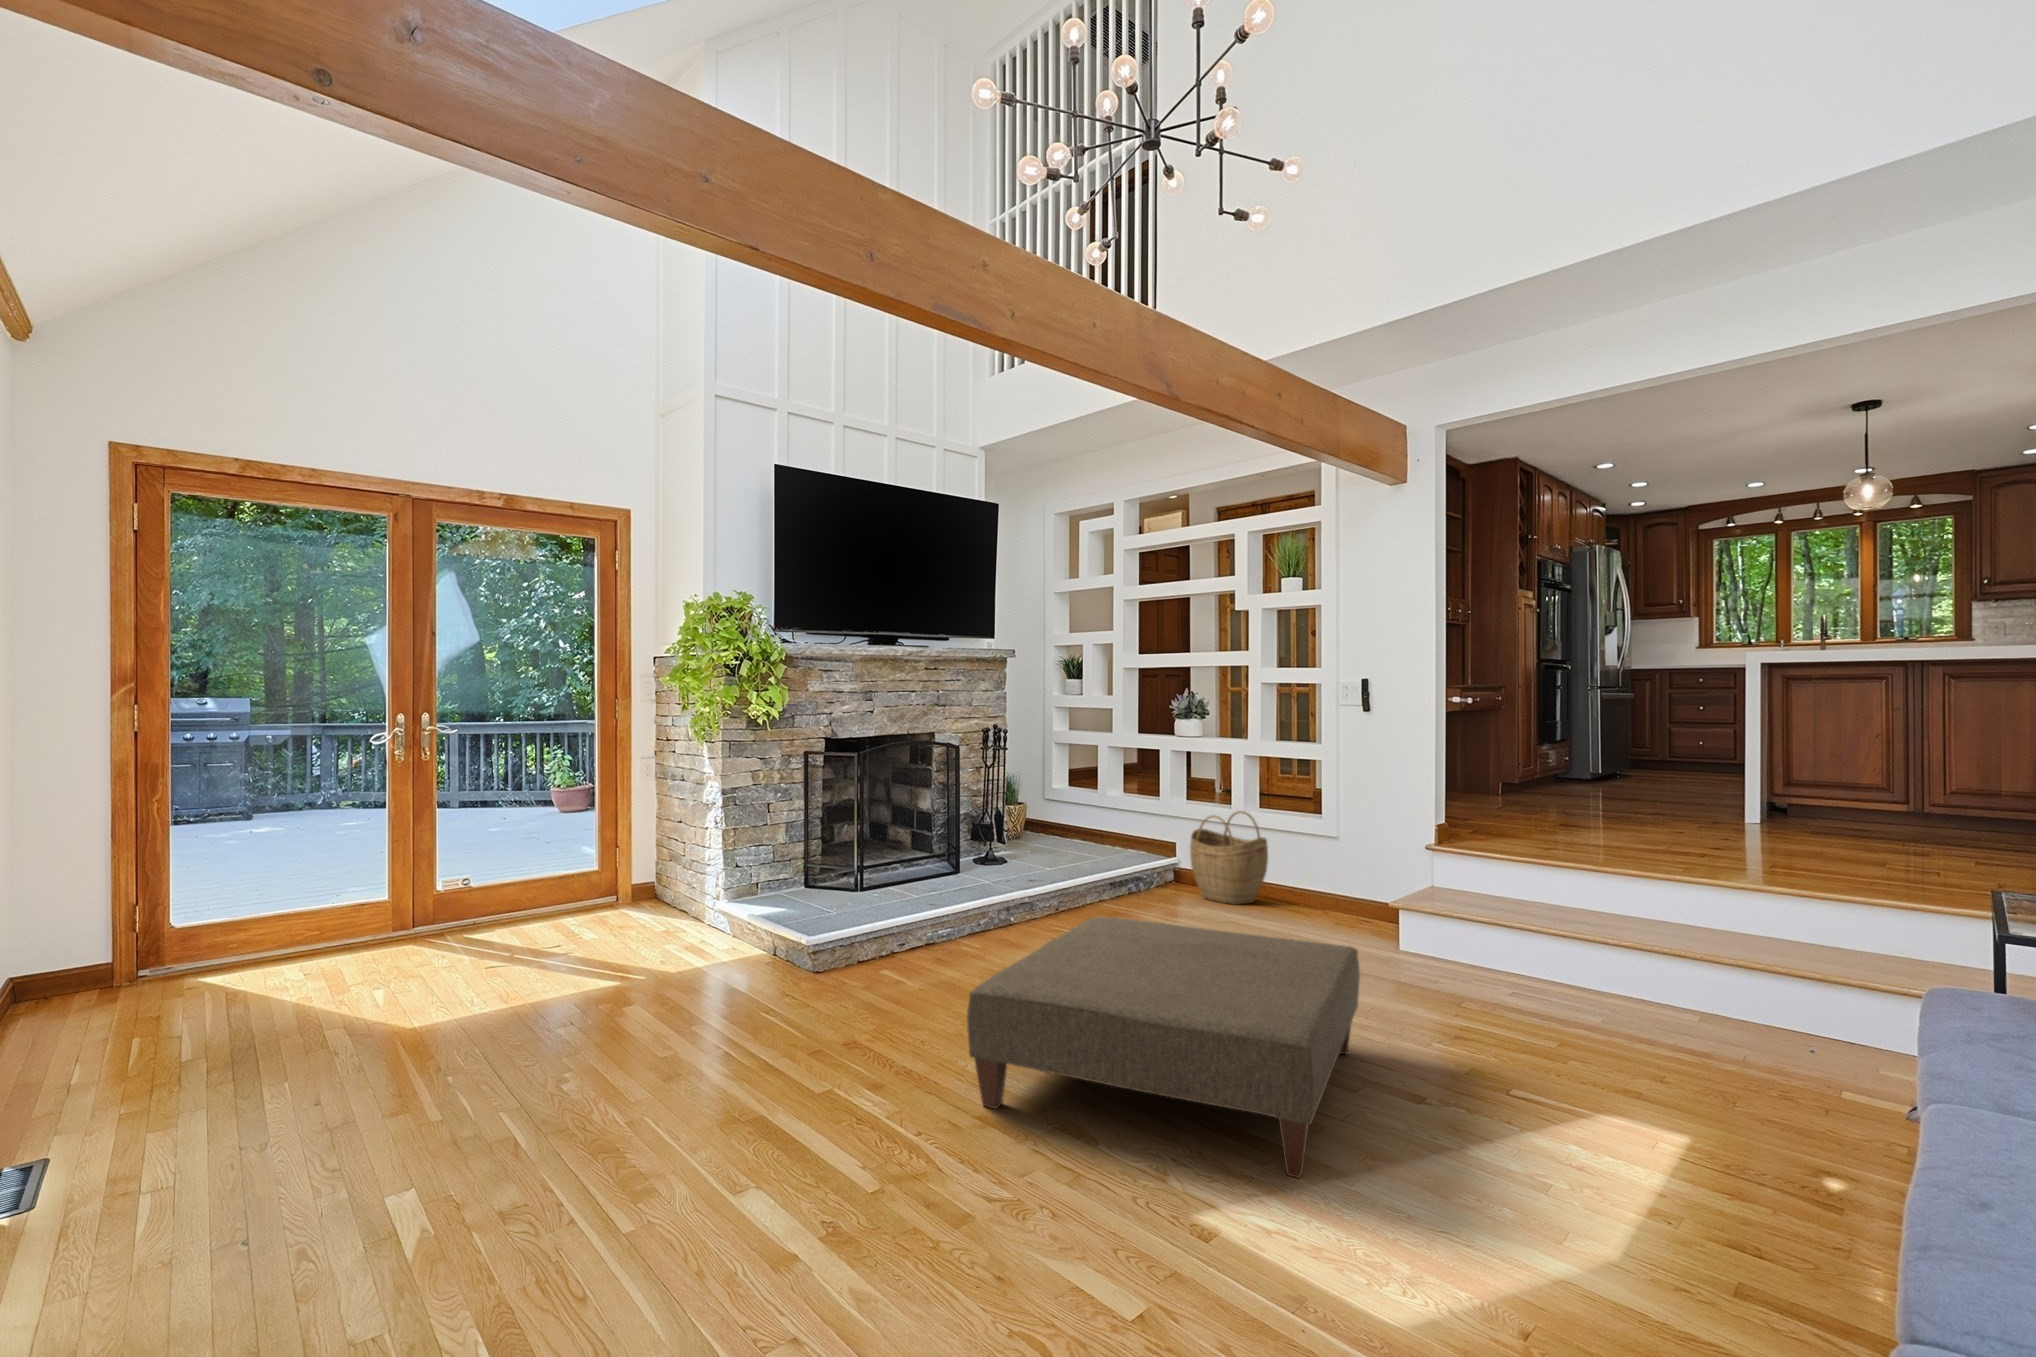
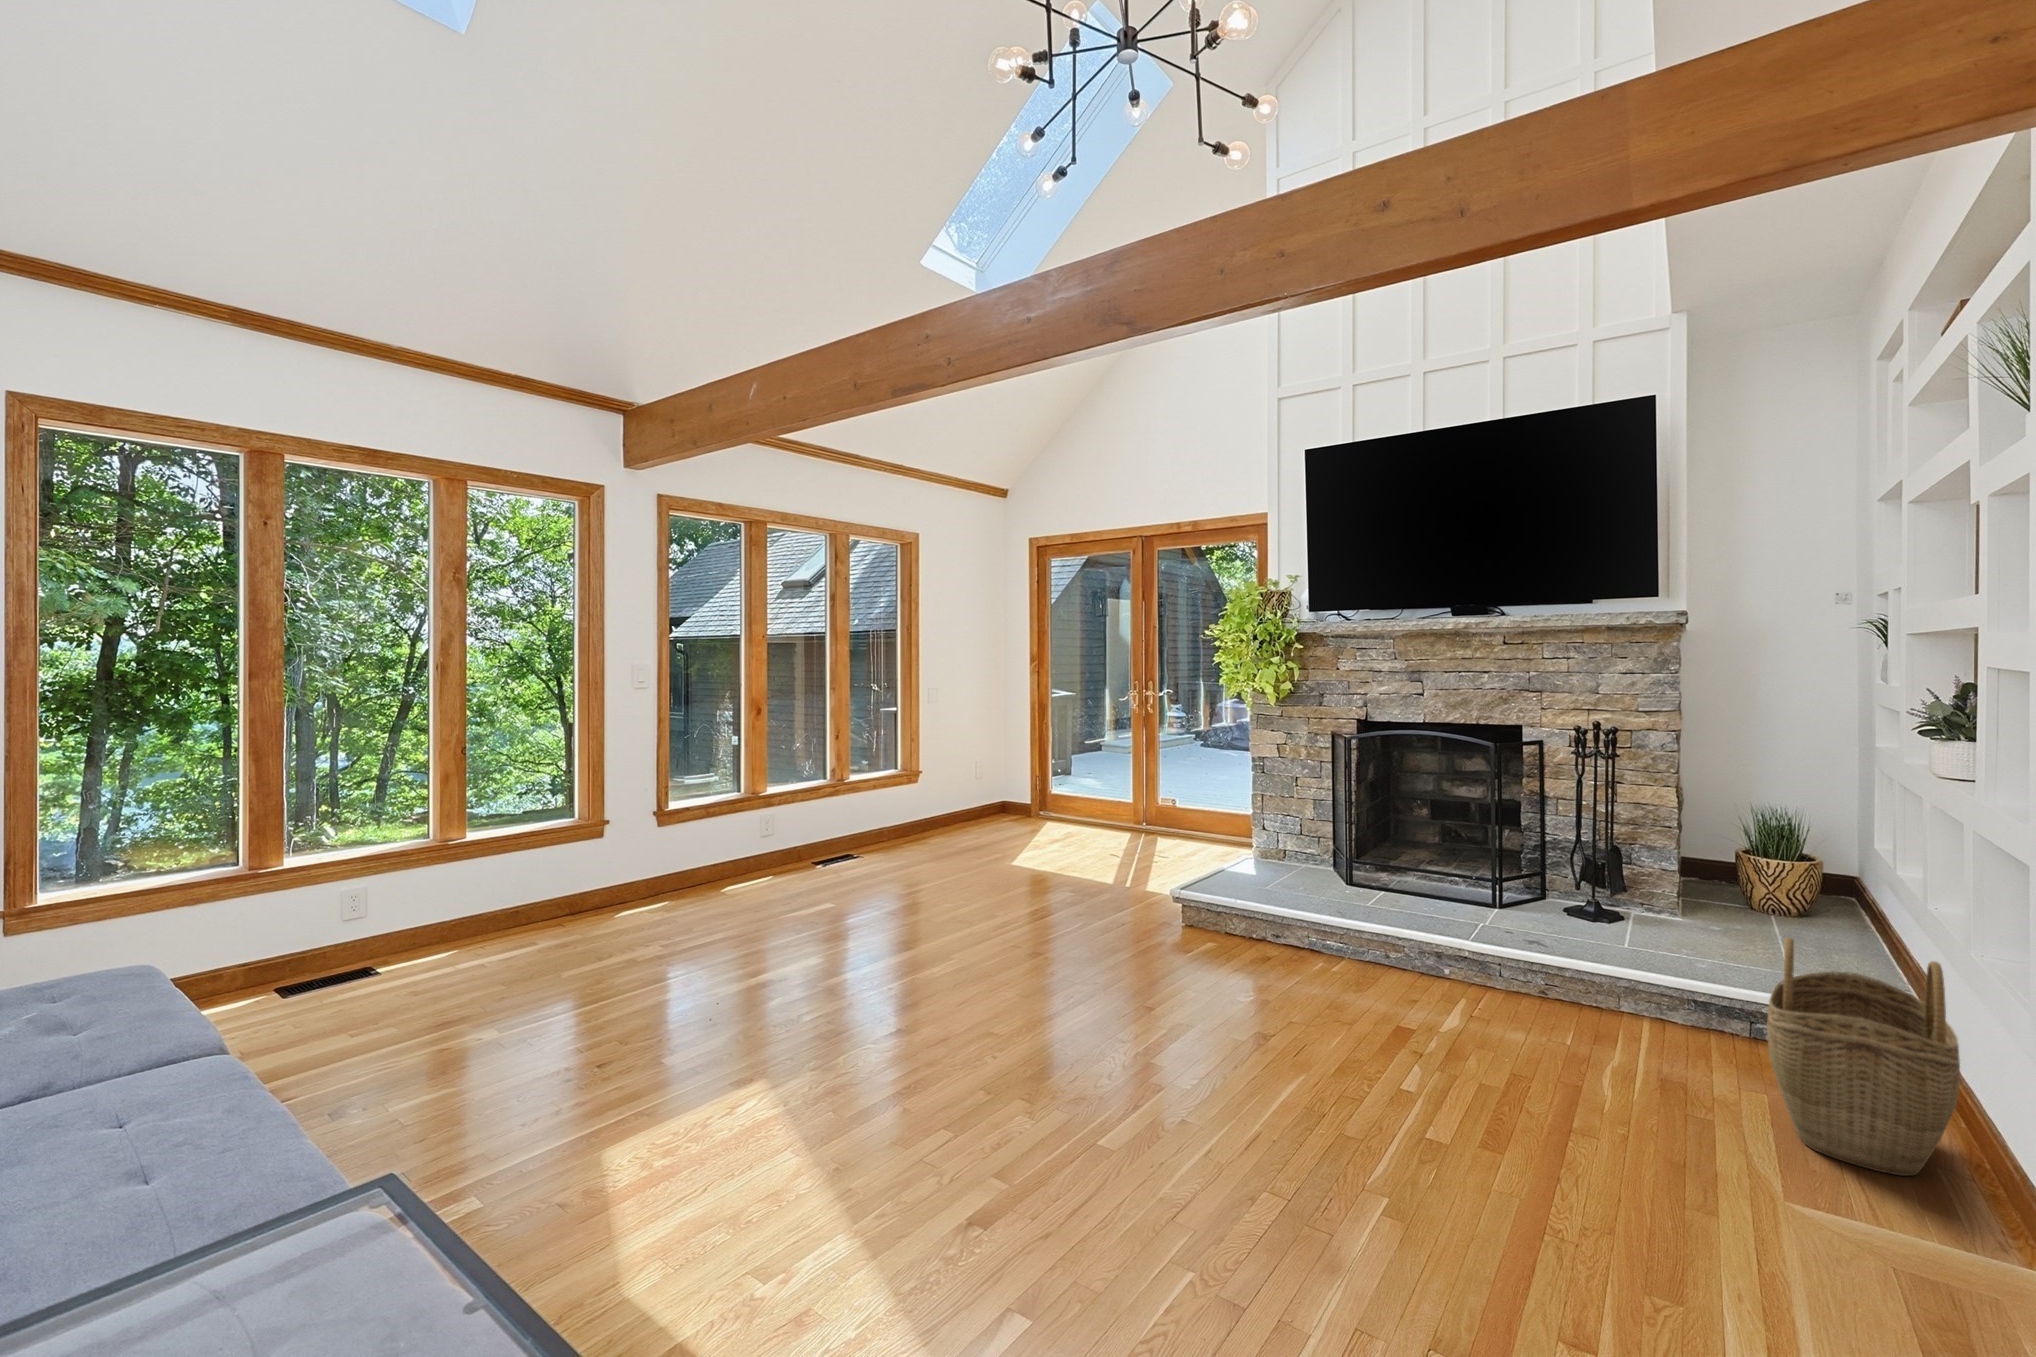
ottoman: present [967,917,1360,1178] -> none [670,885,1096,1155]

